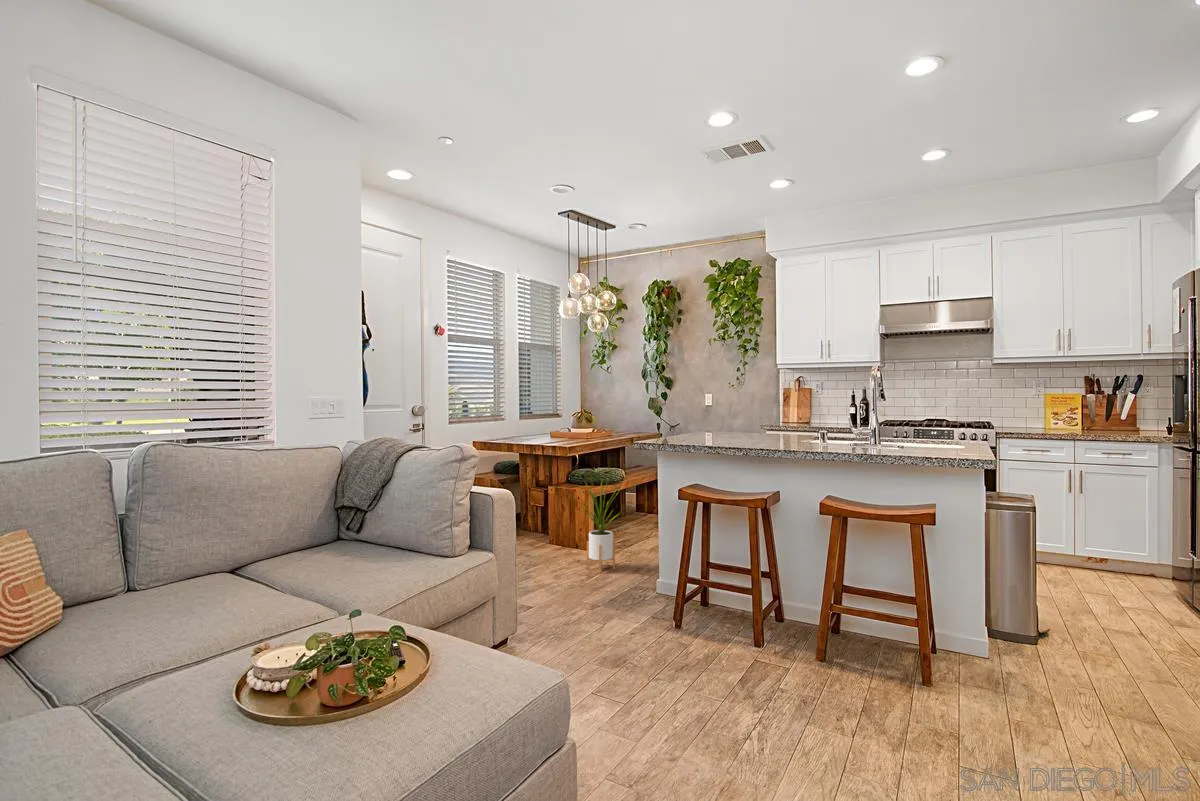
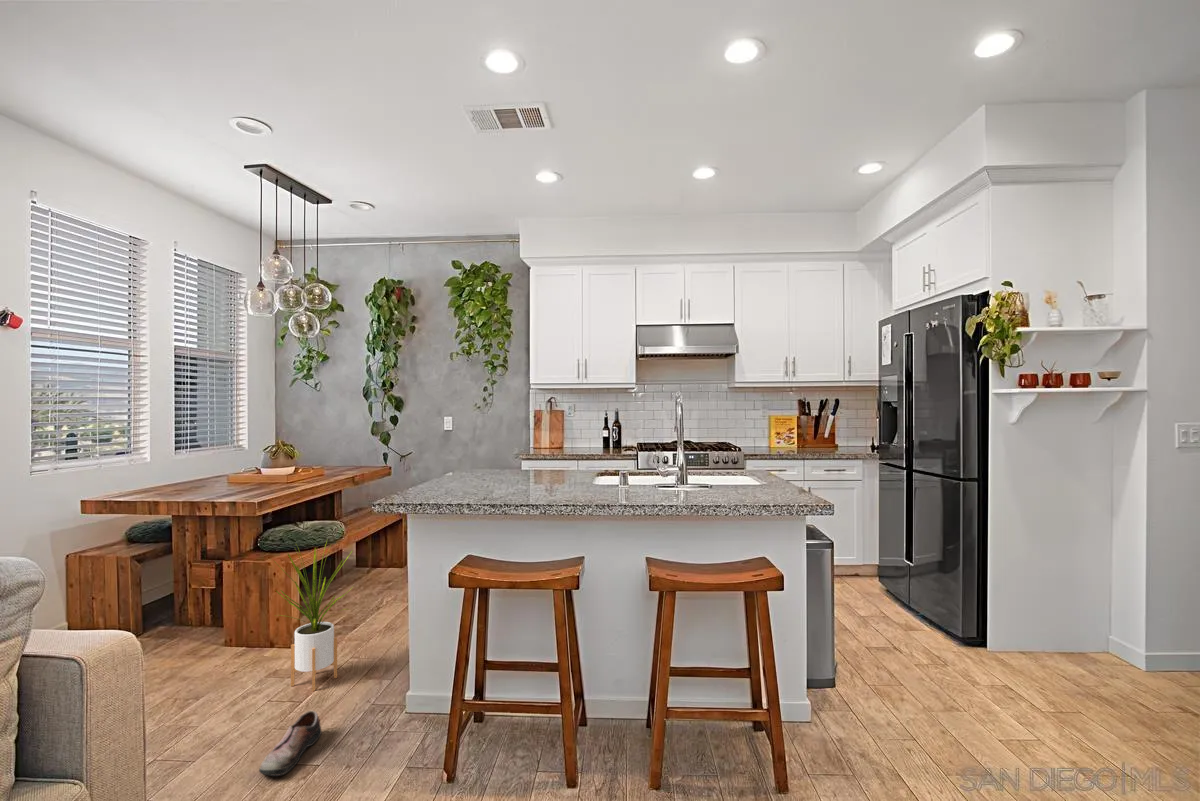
shoe: none [568,577,603,605] -> present [259,711,322,776]

